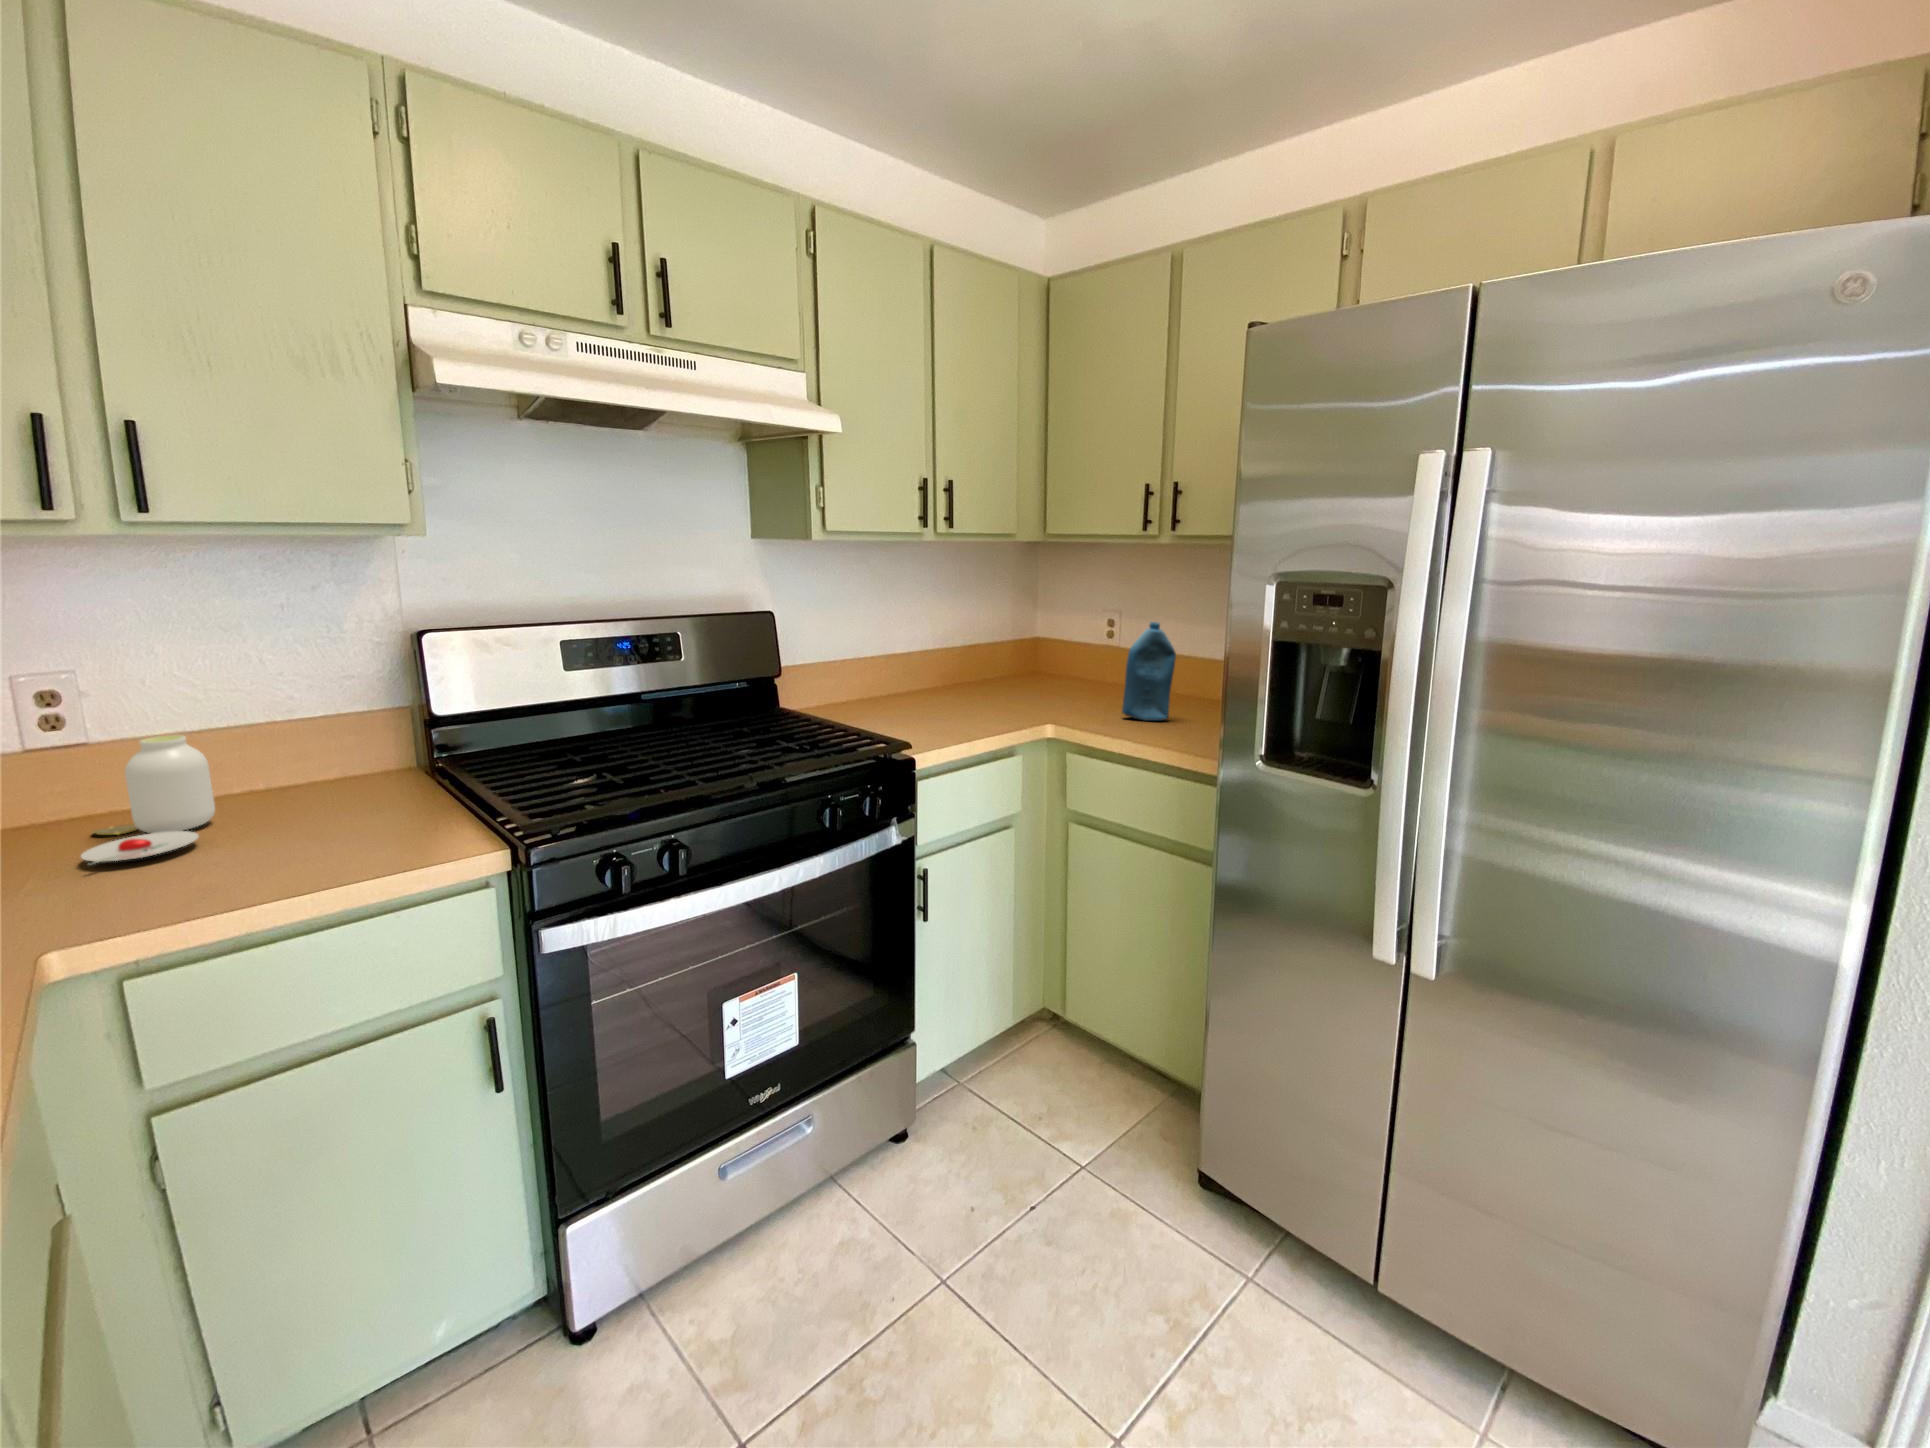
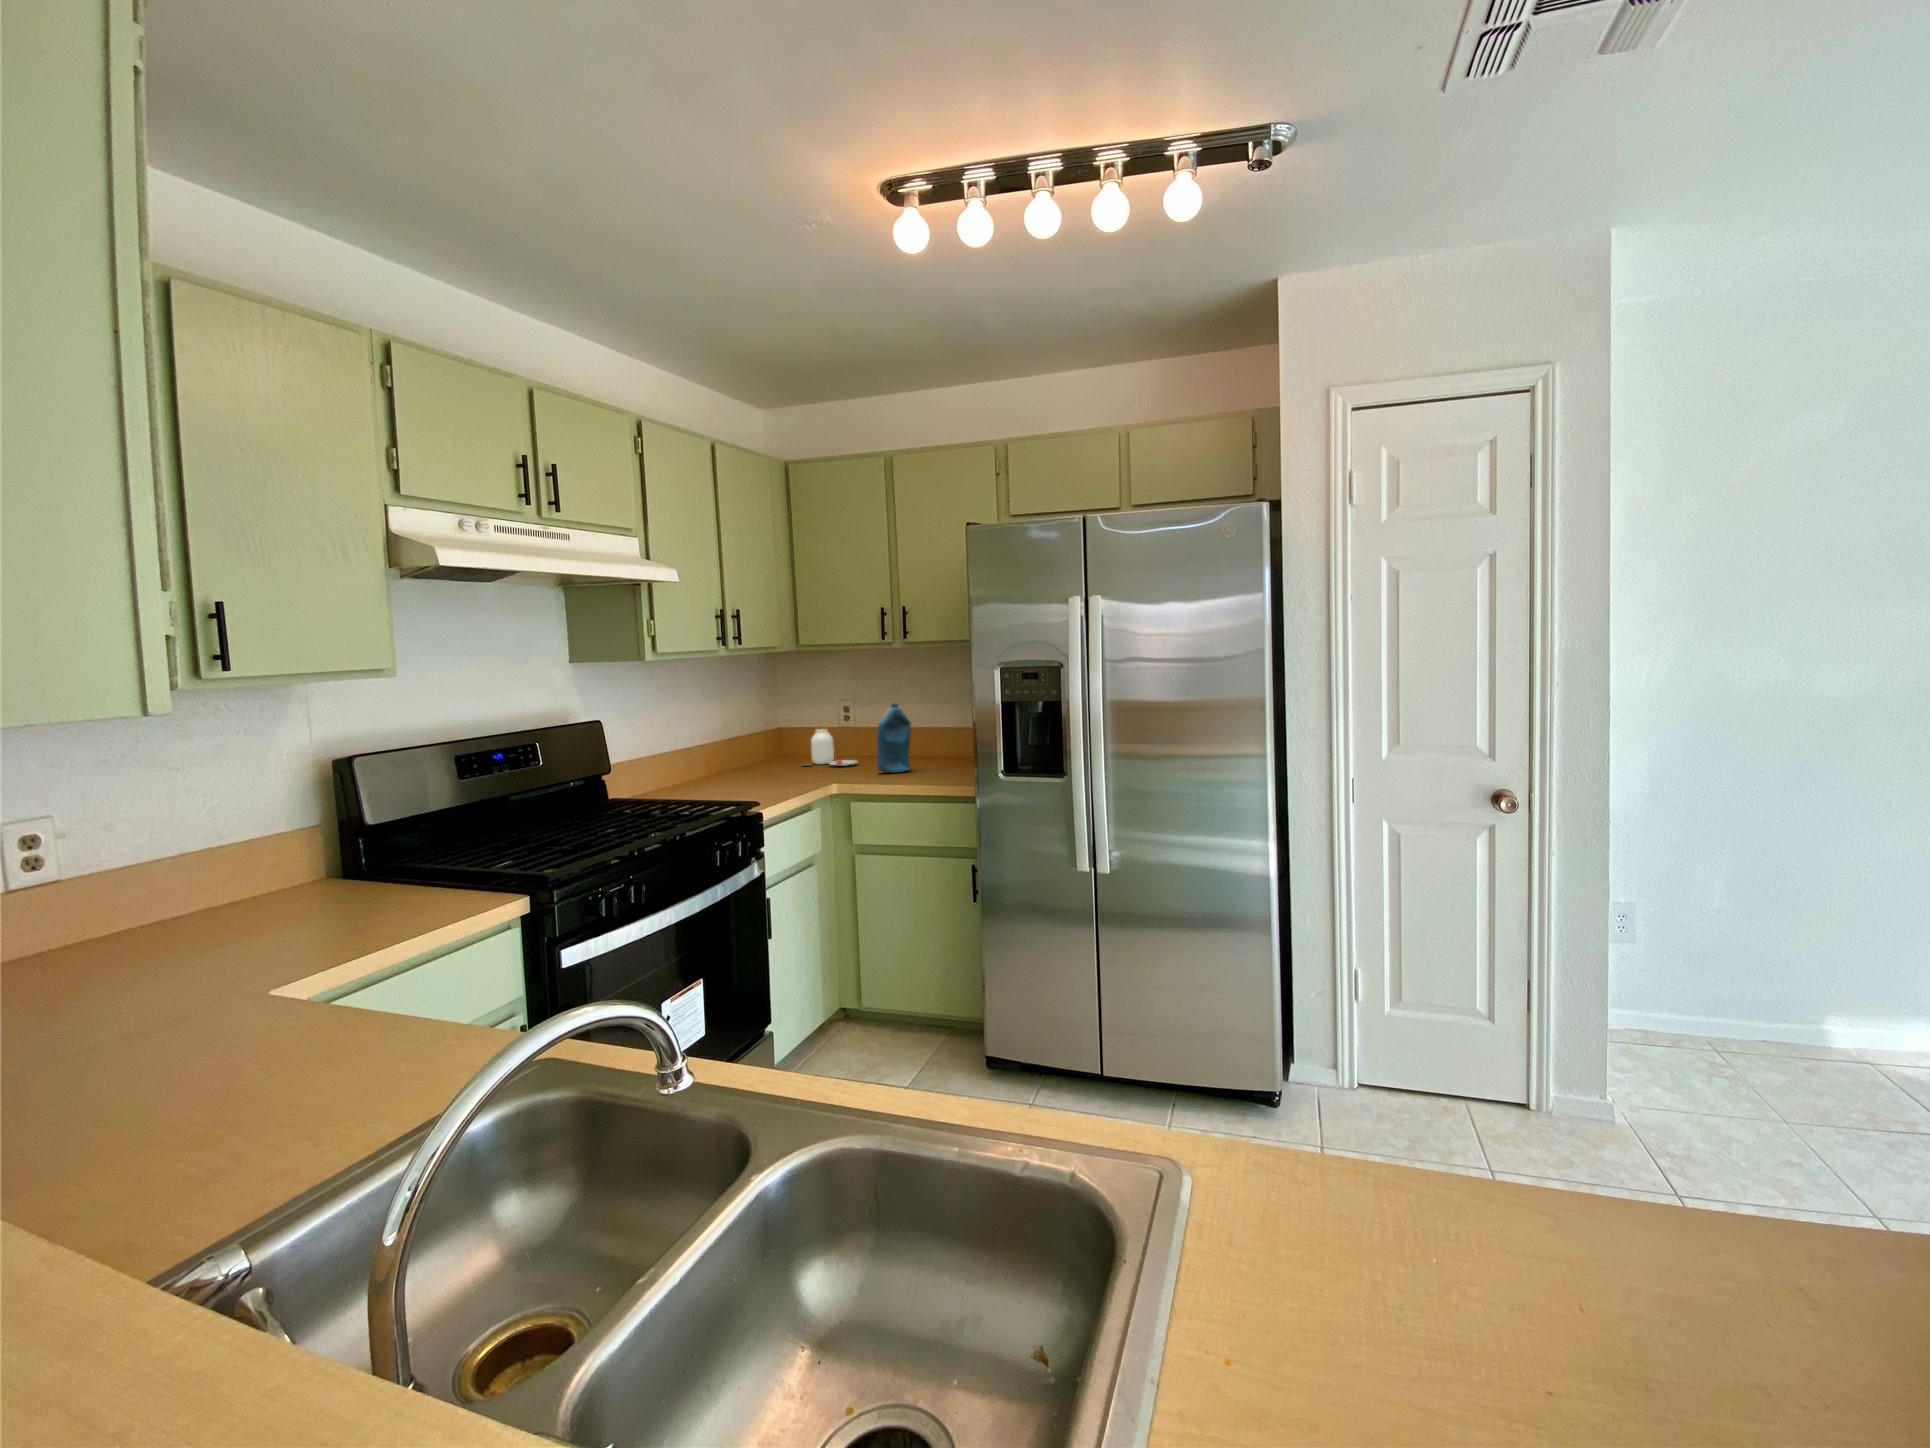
jar: present [81,735,215,863] -> present [811,729,856,766]

